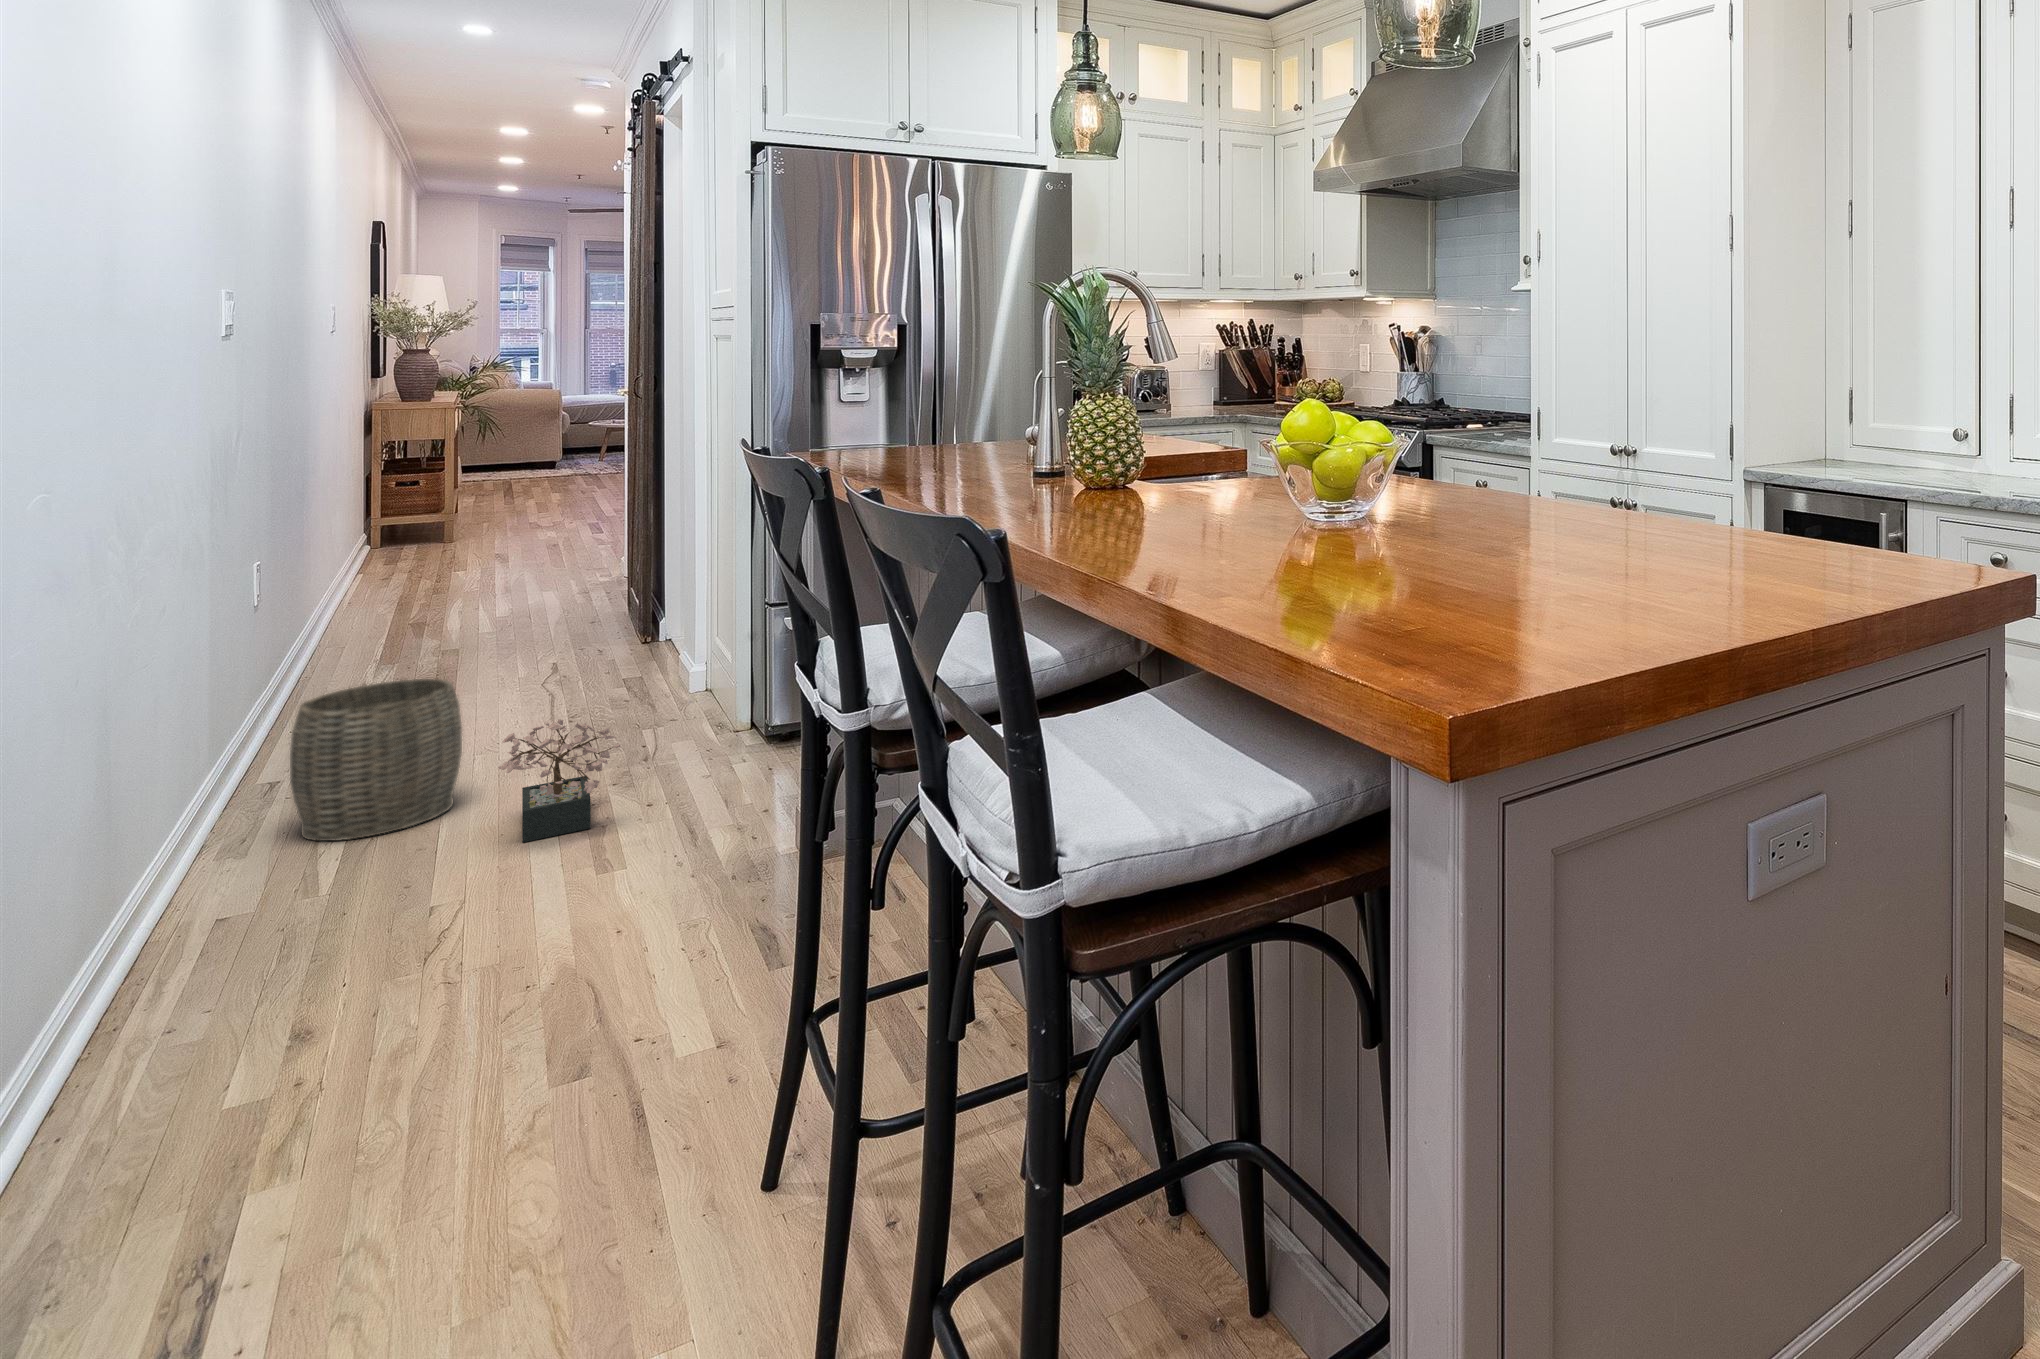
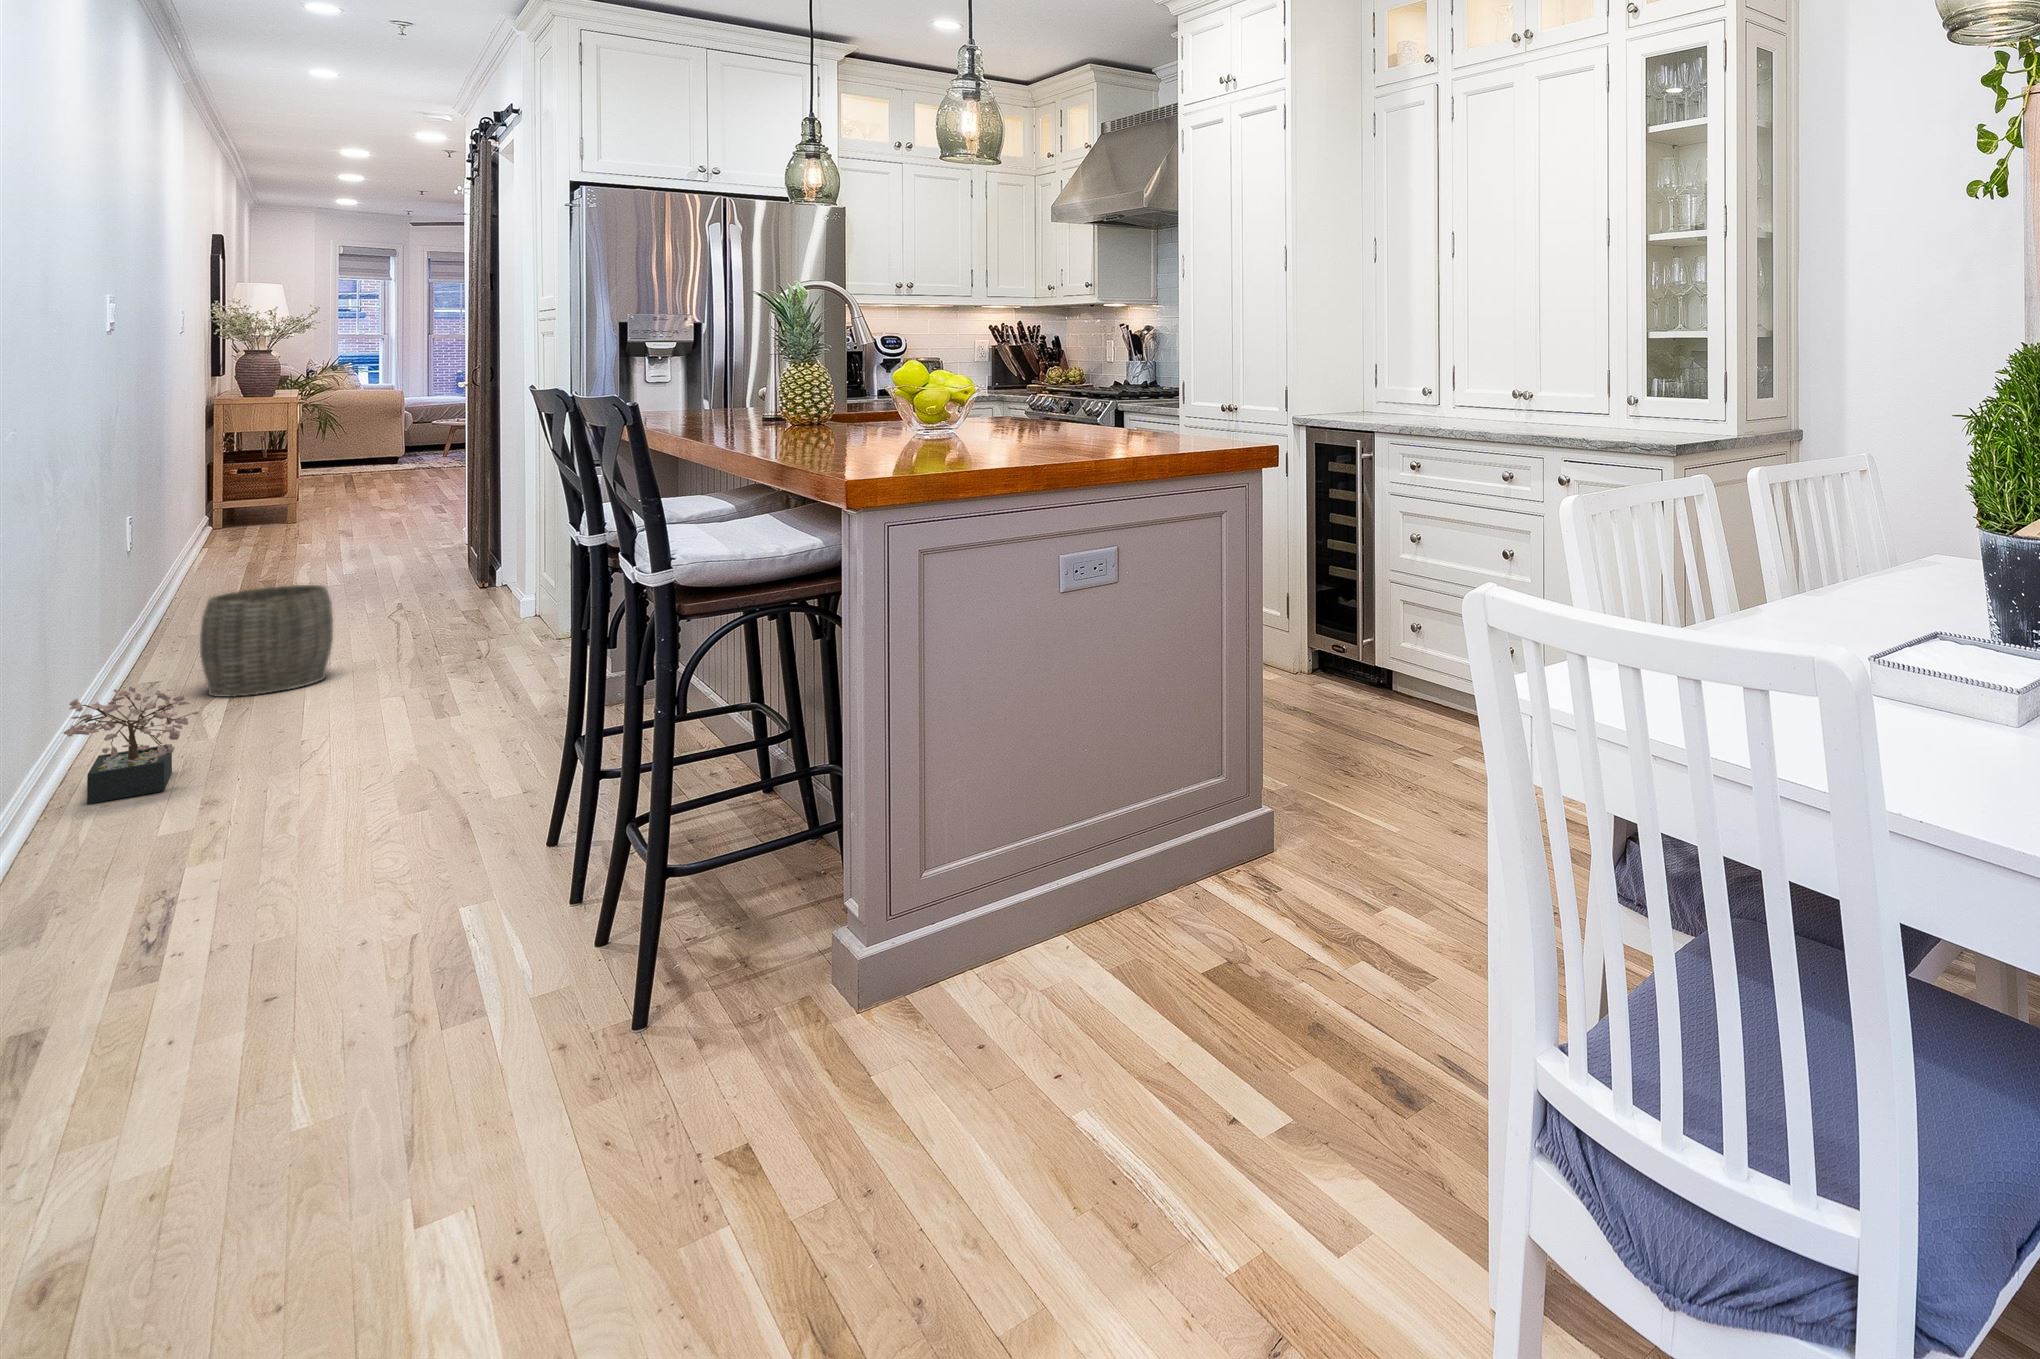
decorative plant: present [498,719,620,842] -> present [63,687,199,804]

